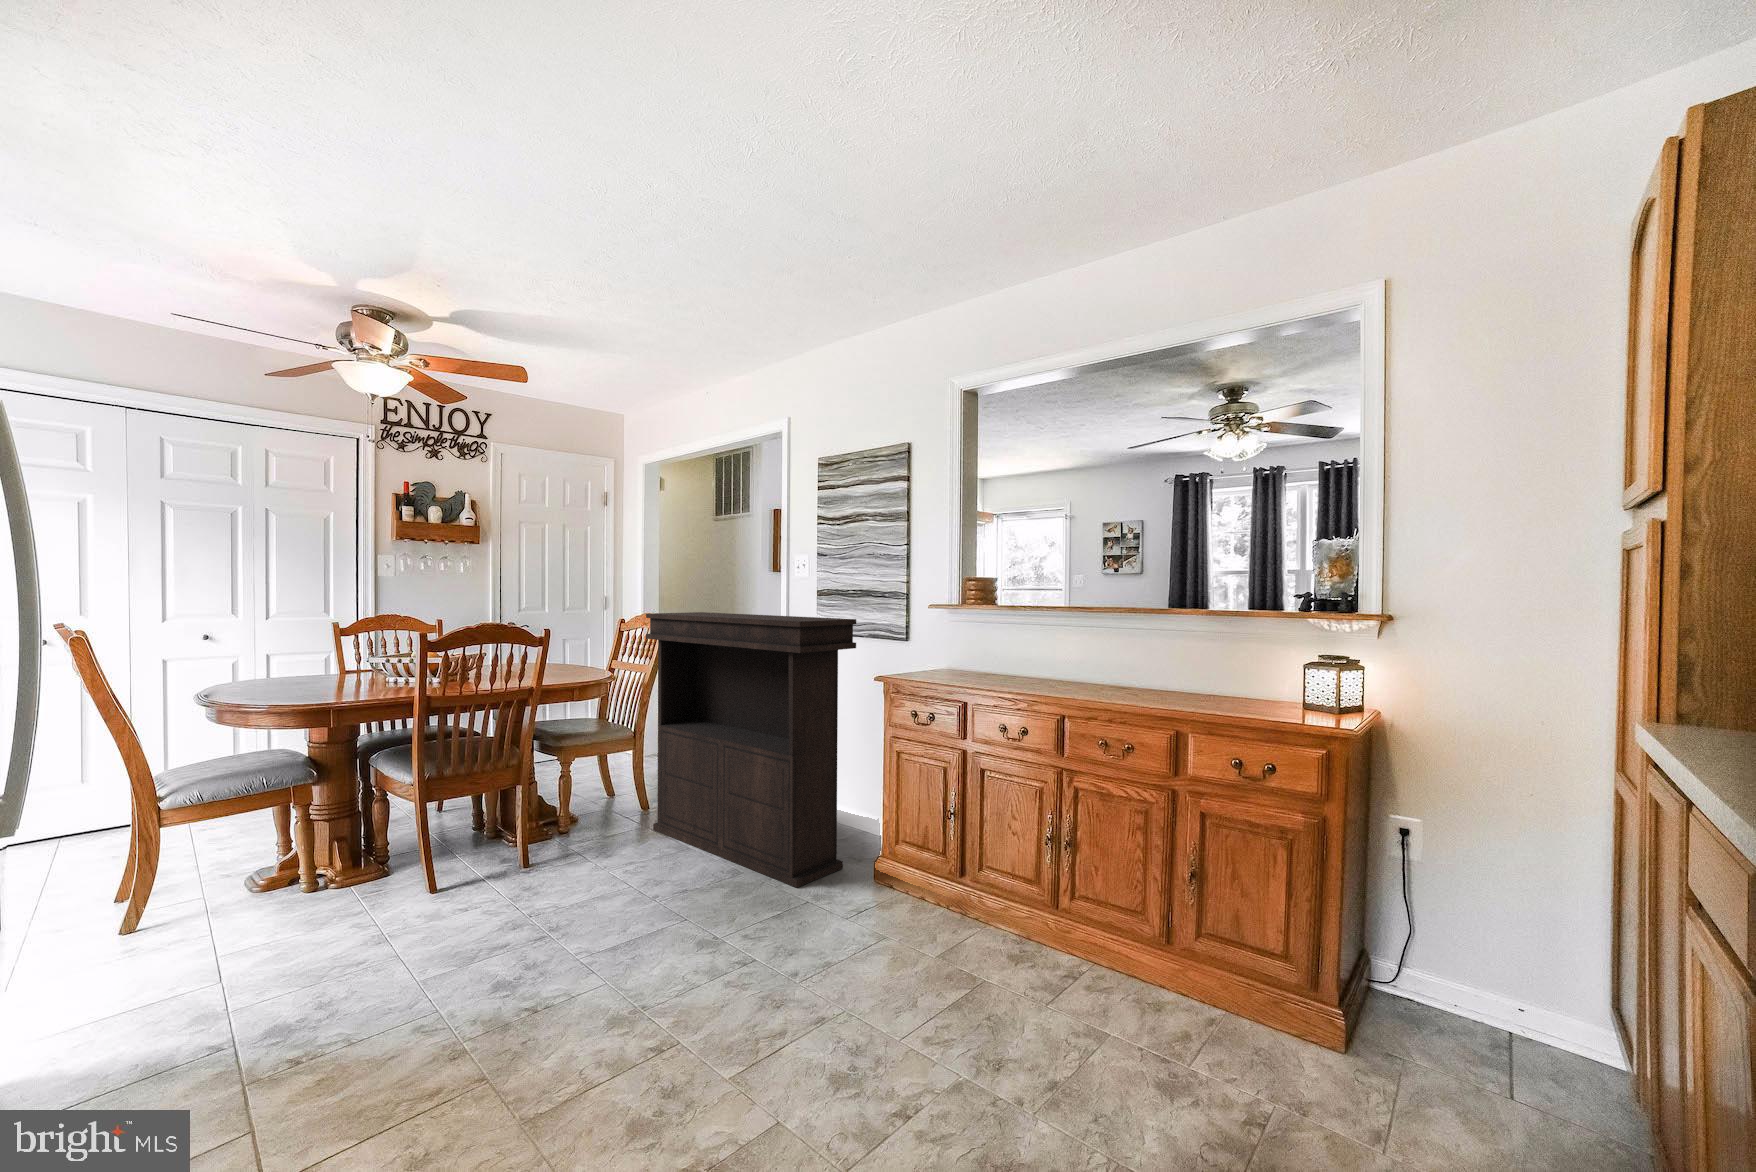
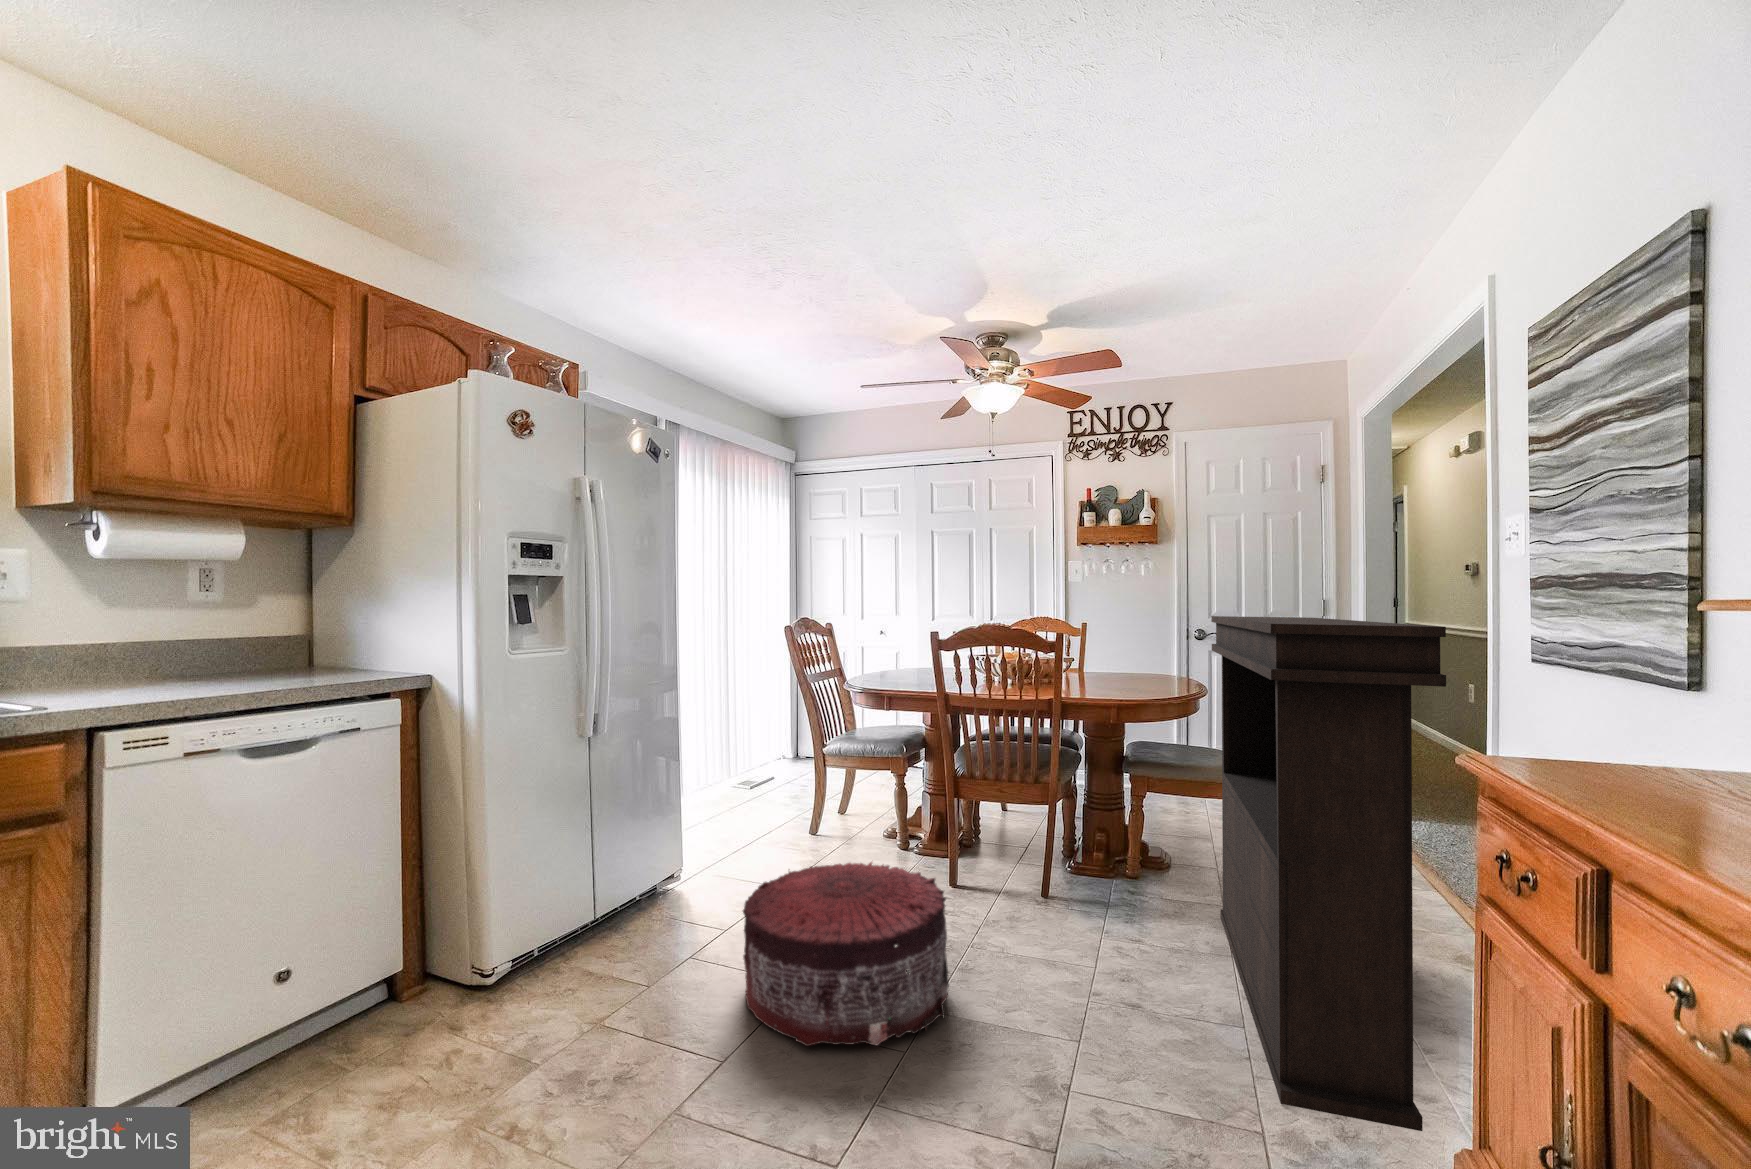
pouf: none [381,857,611,1045] -> present [743,862,949,1046]

